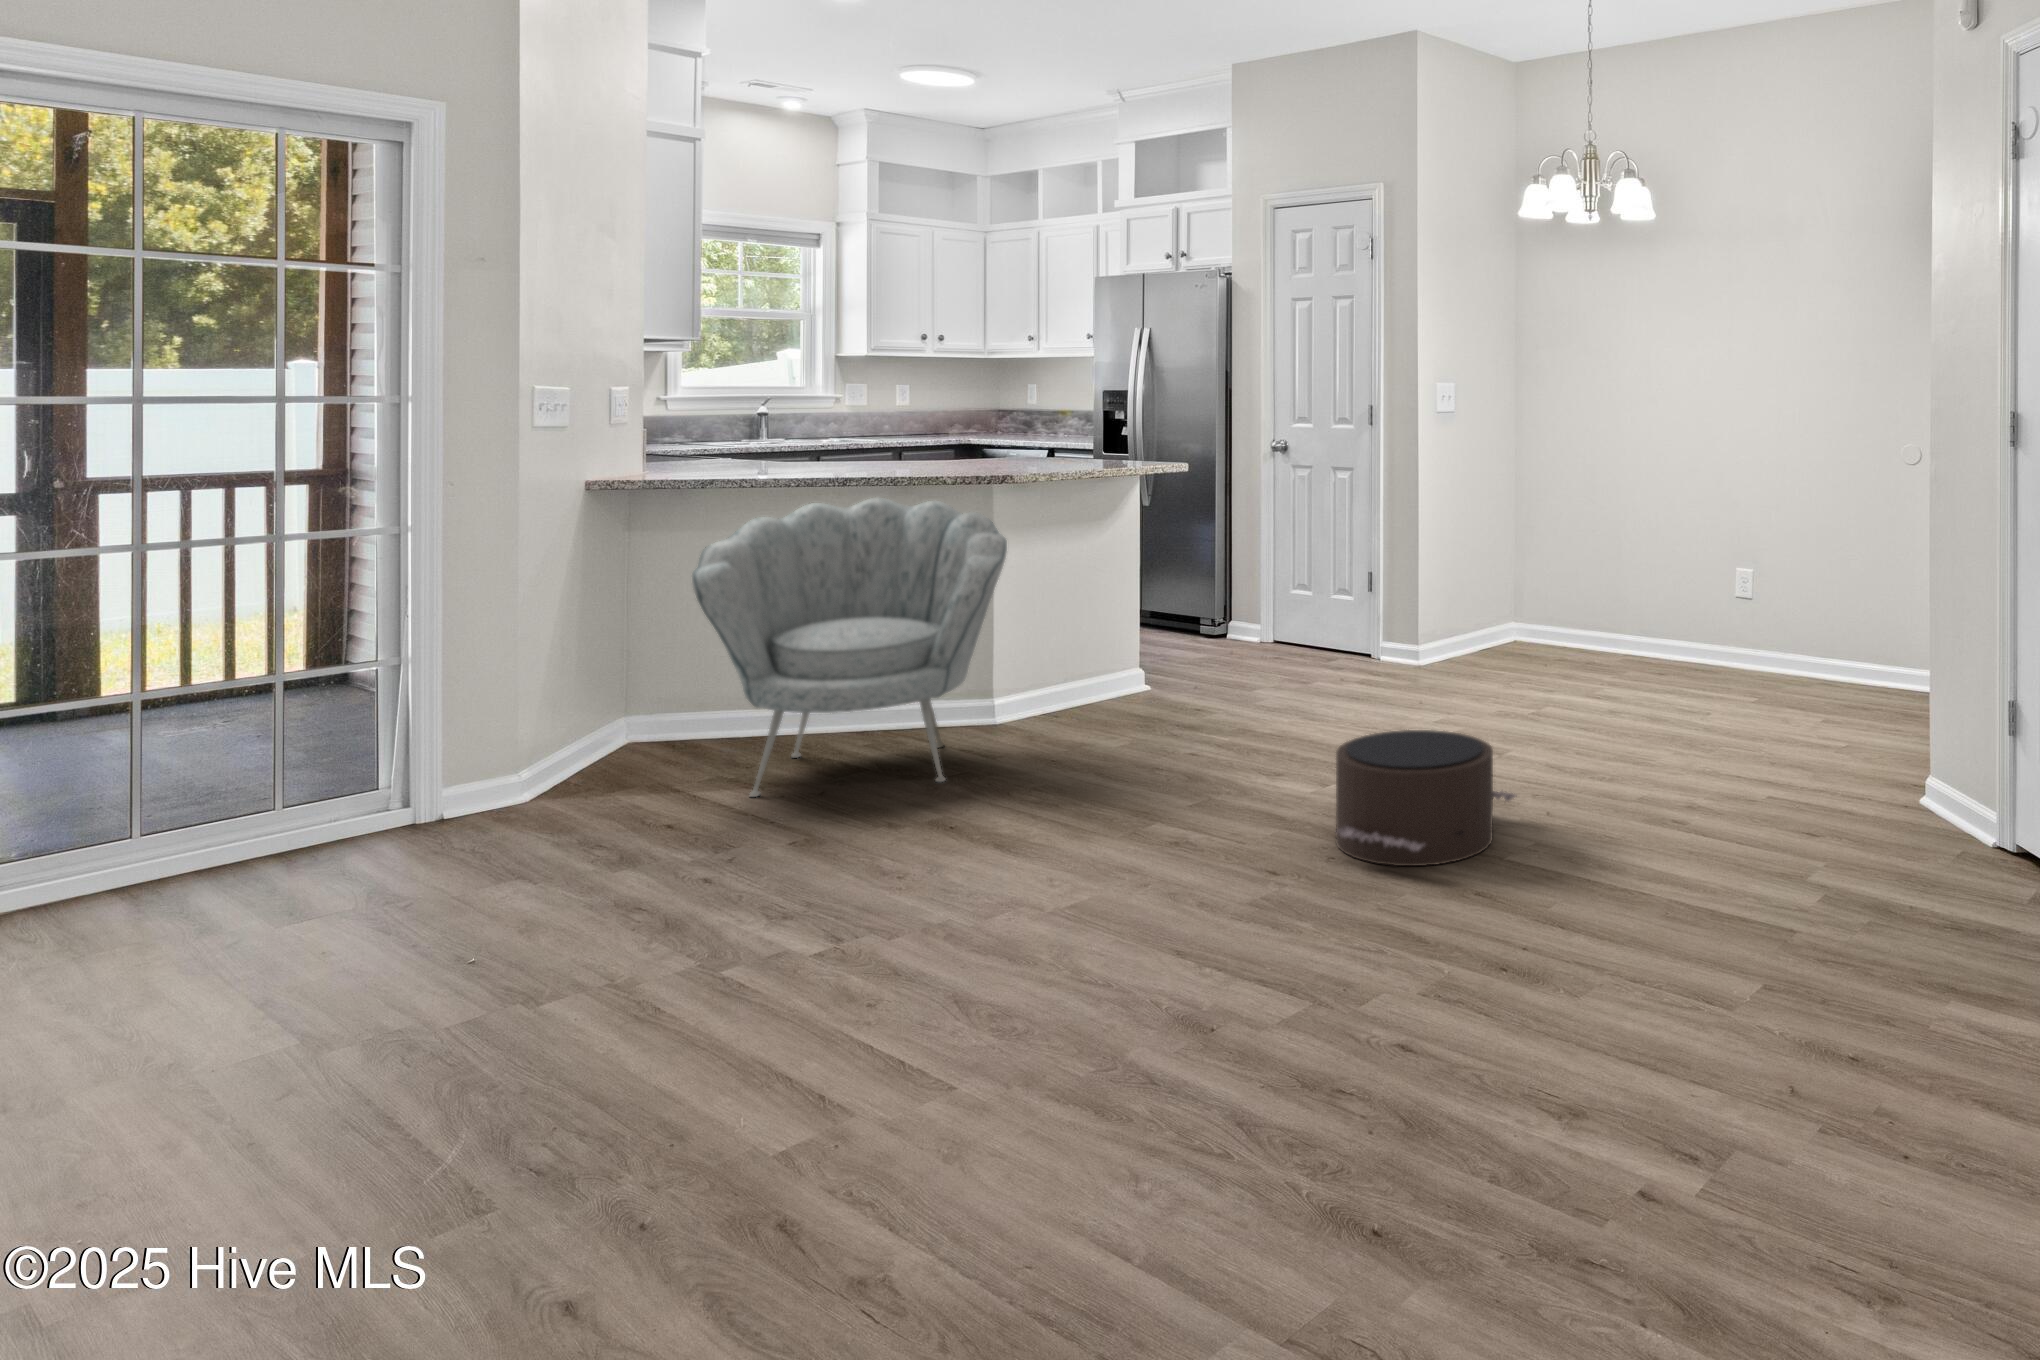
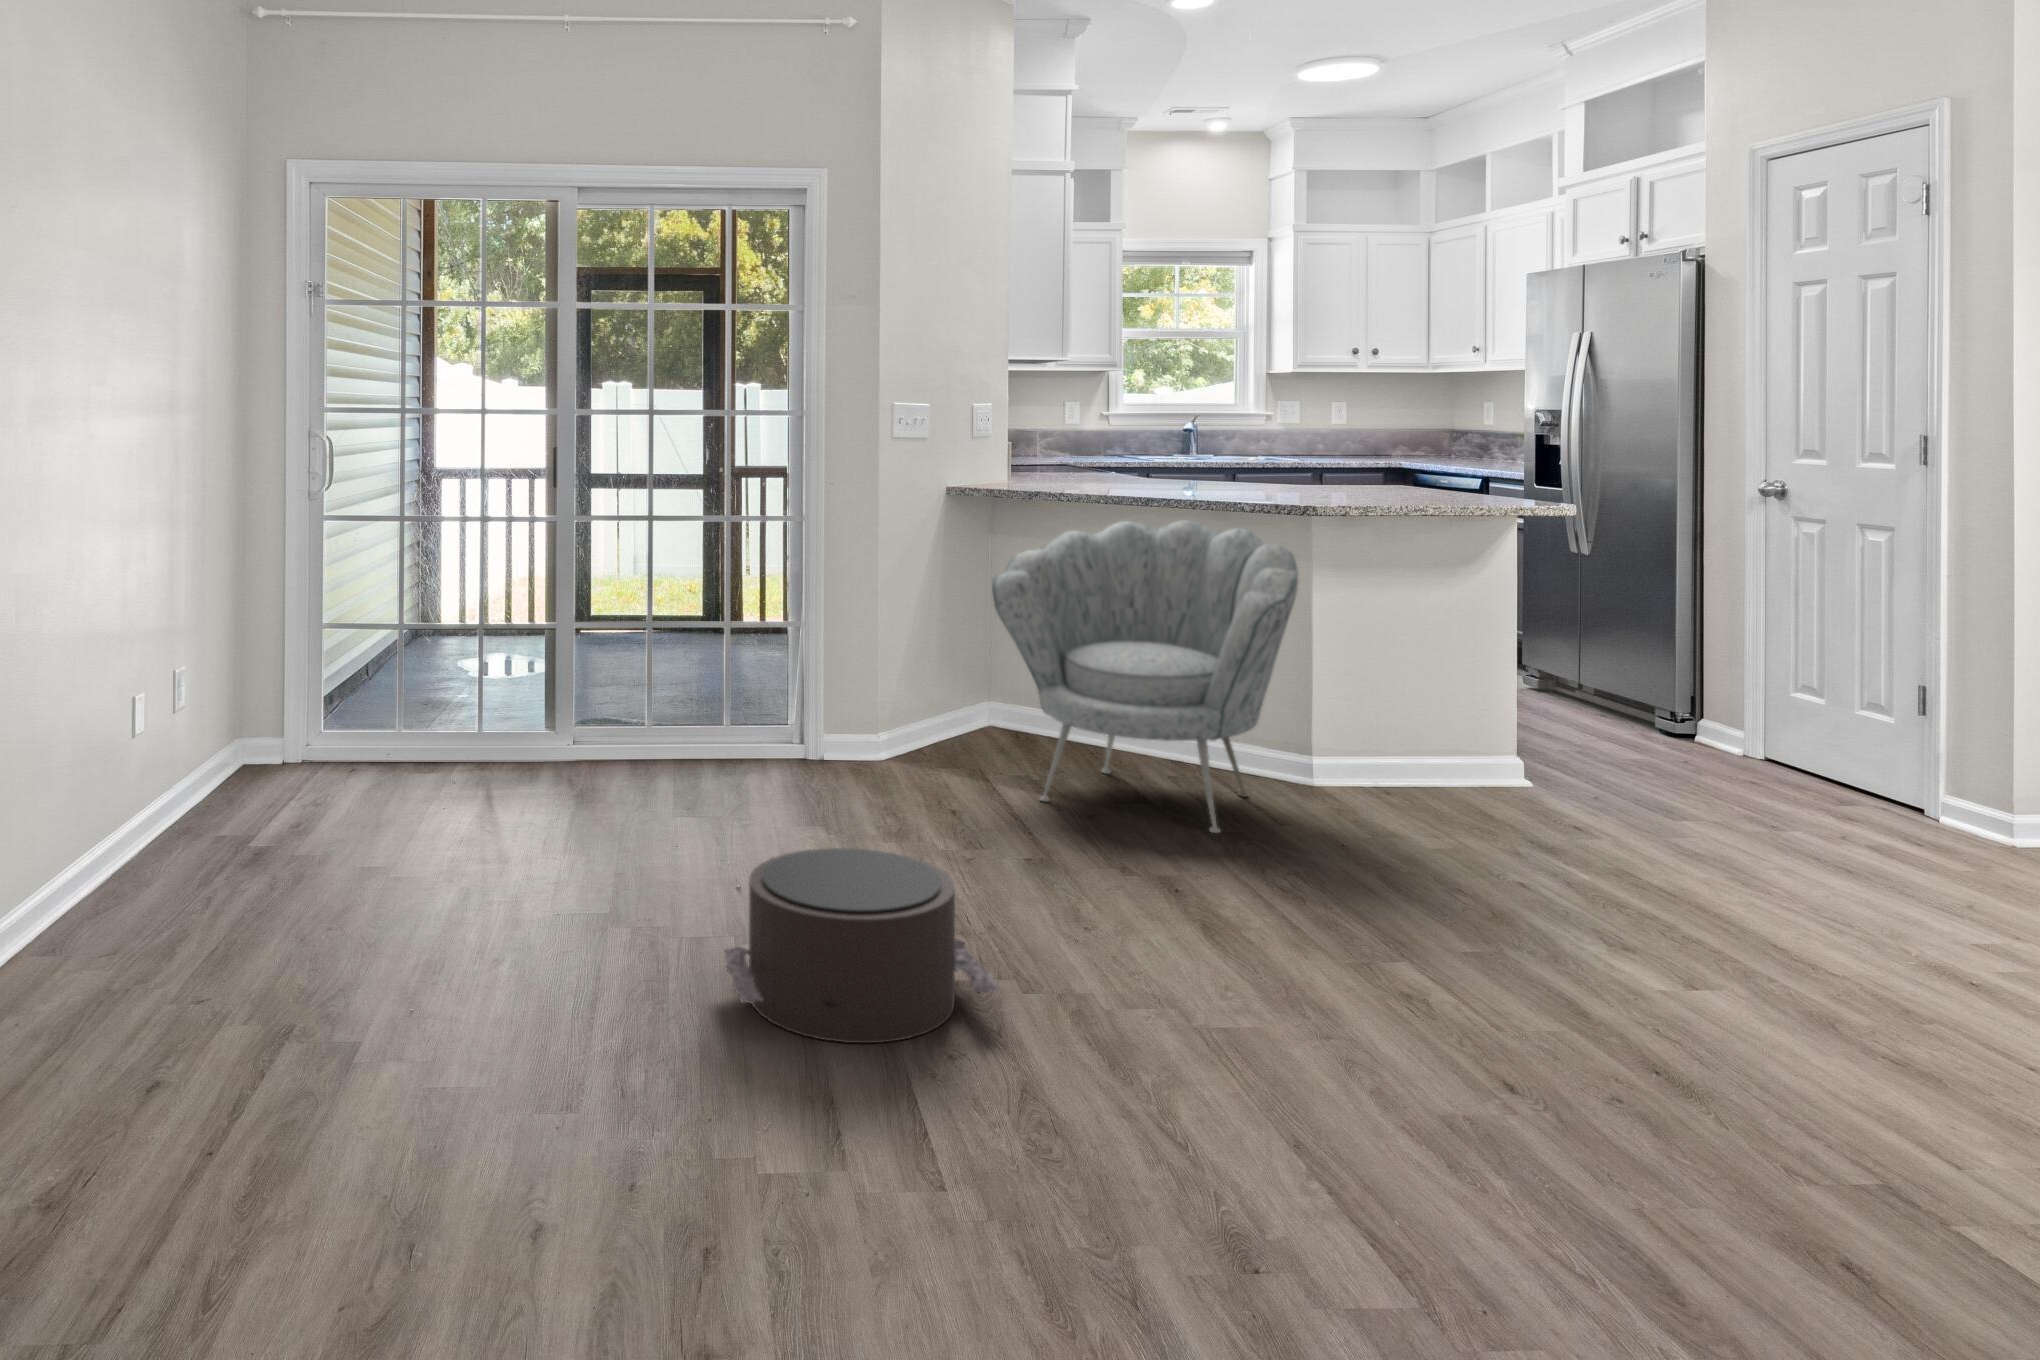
pouf: present [1336,730,1516,866] -> present [725,848,999,1043]

